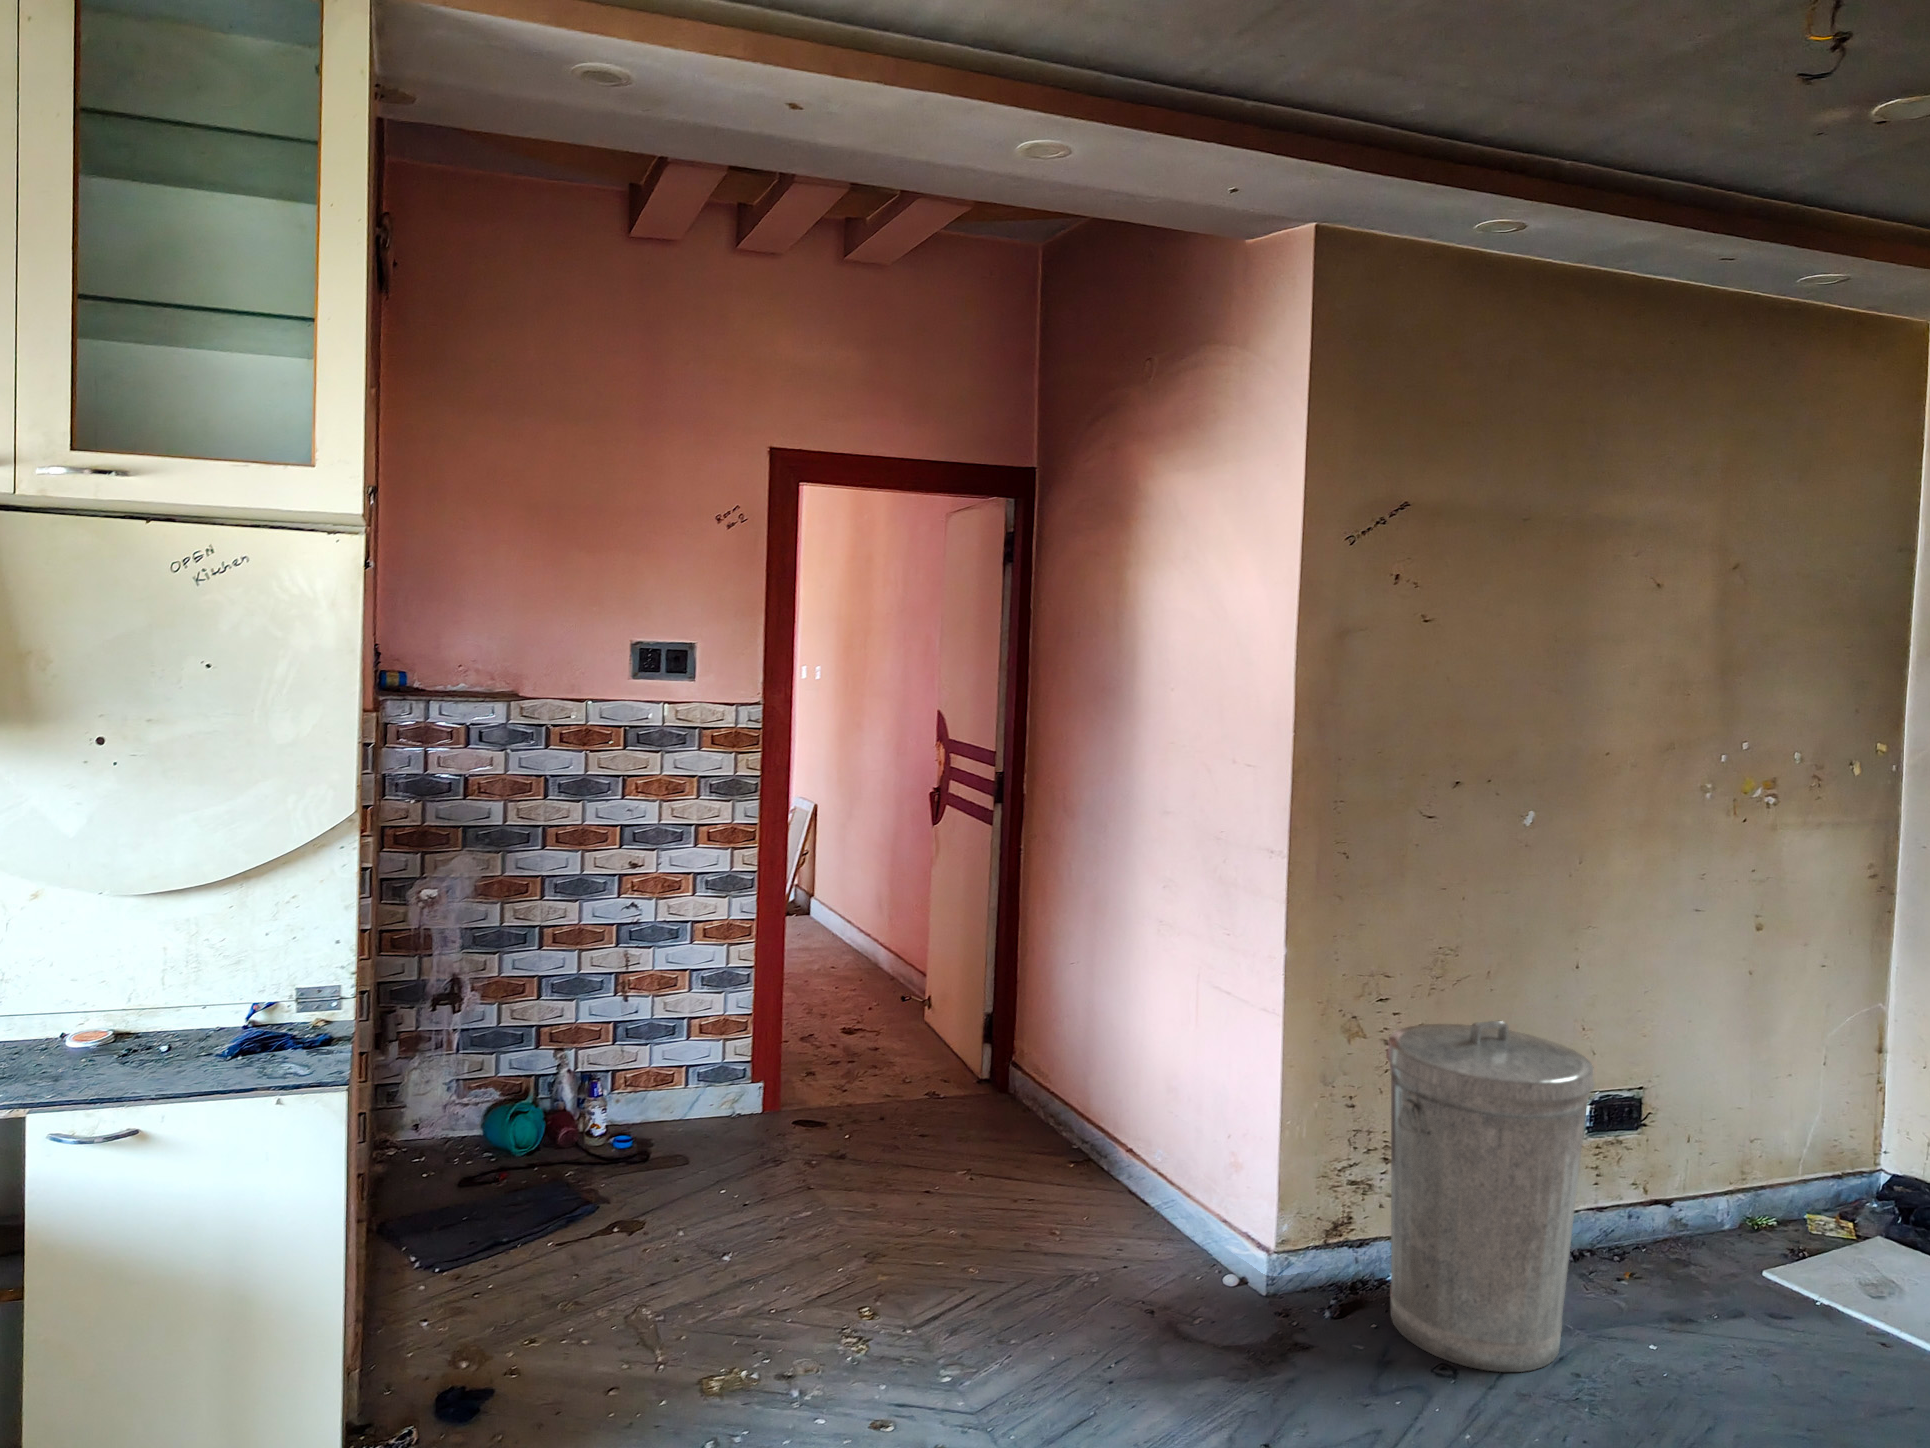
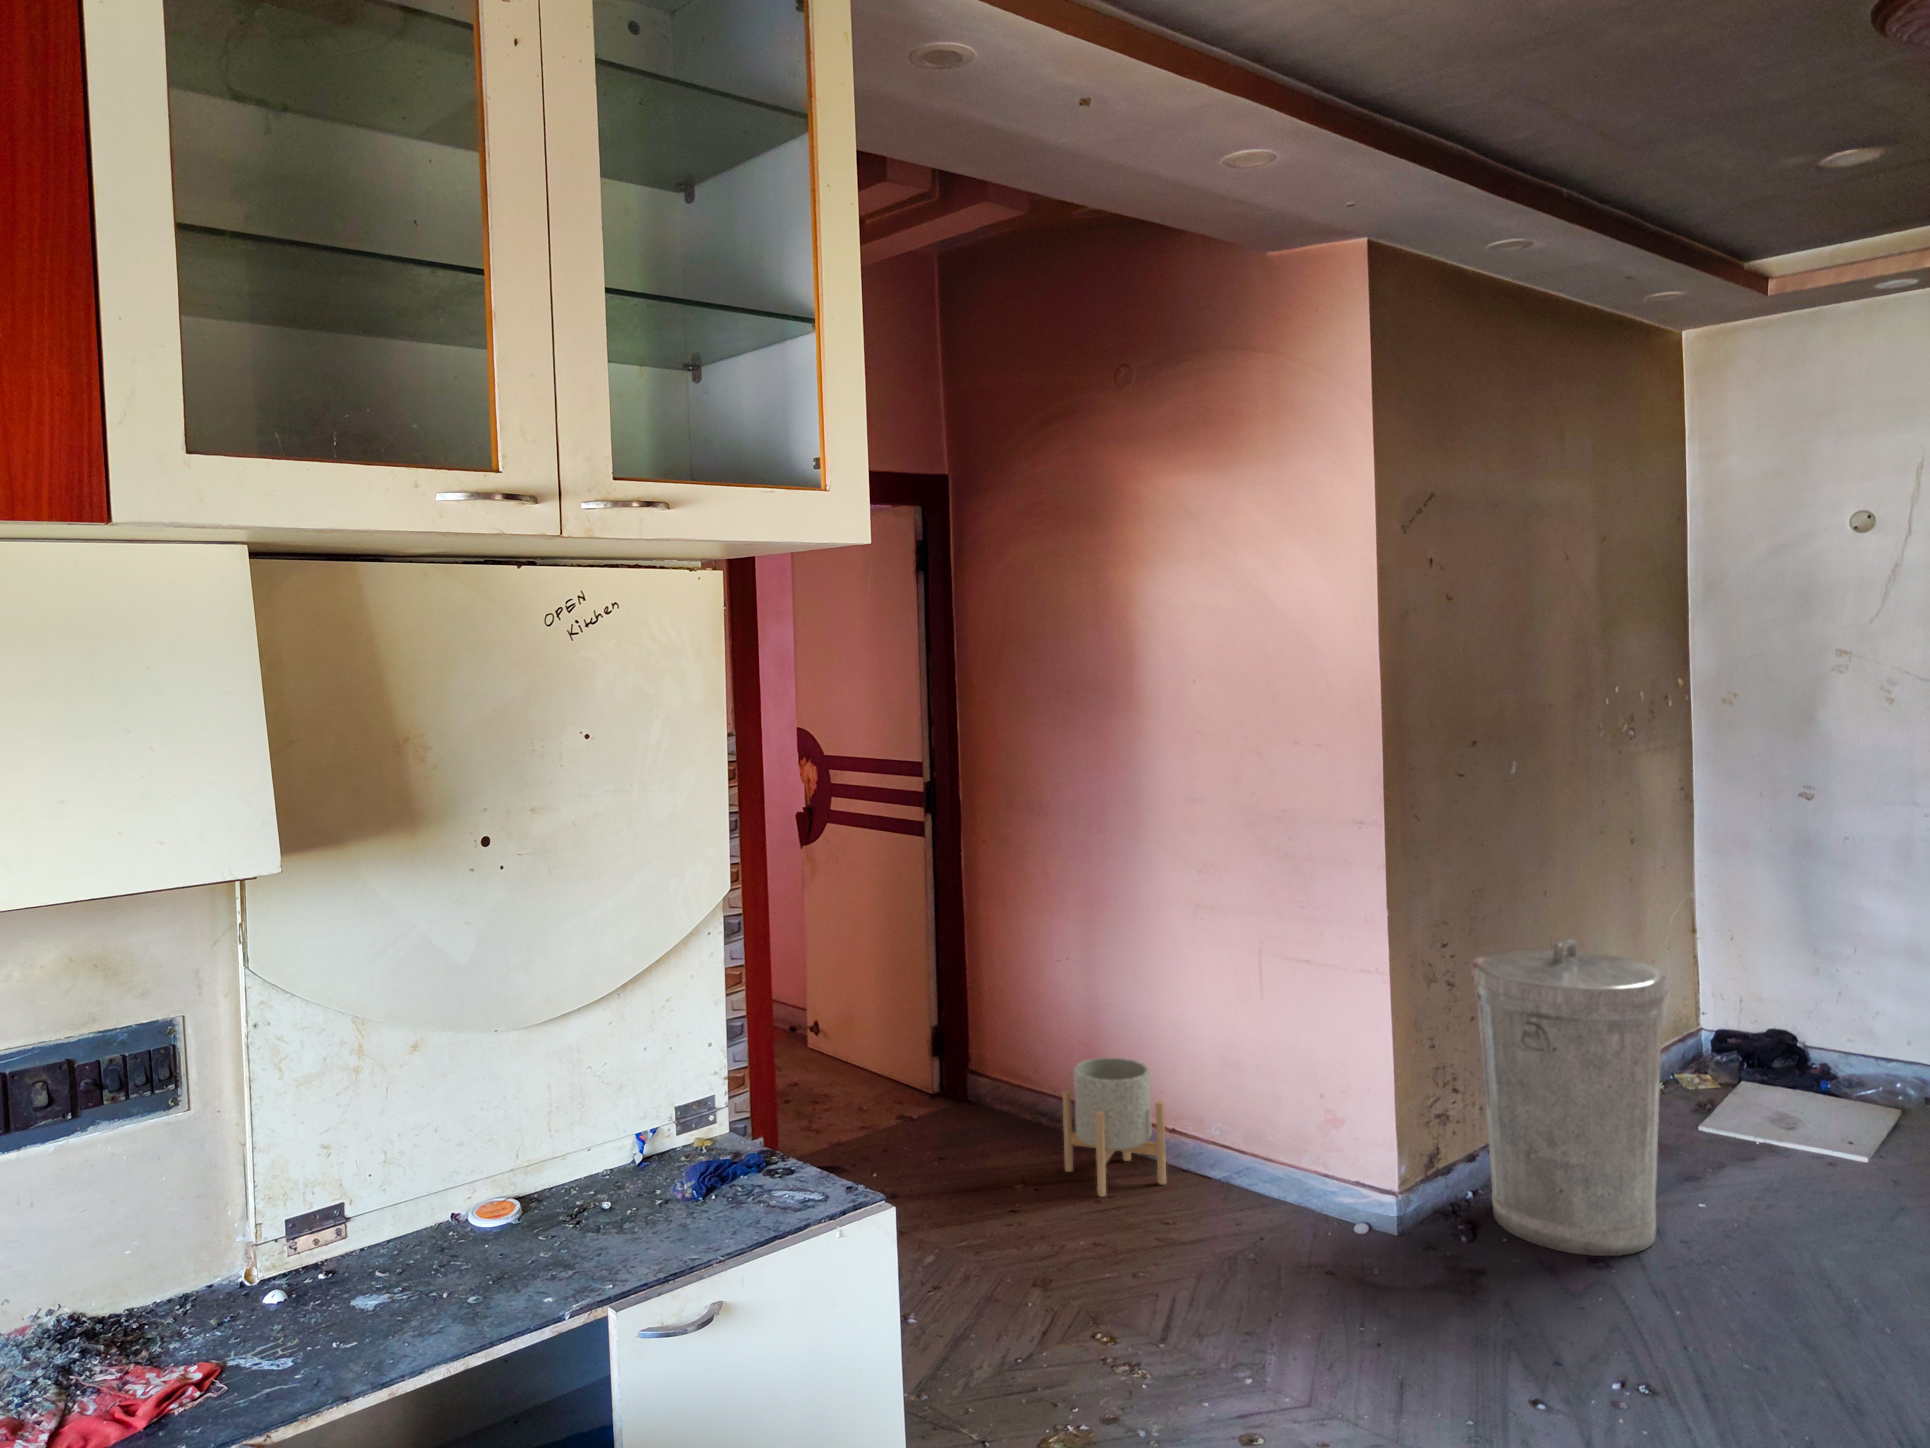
planter: none [1023,1063,1106,1197] -> present [1063,1058,1166,1197]

